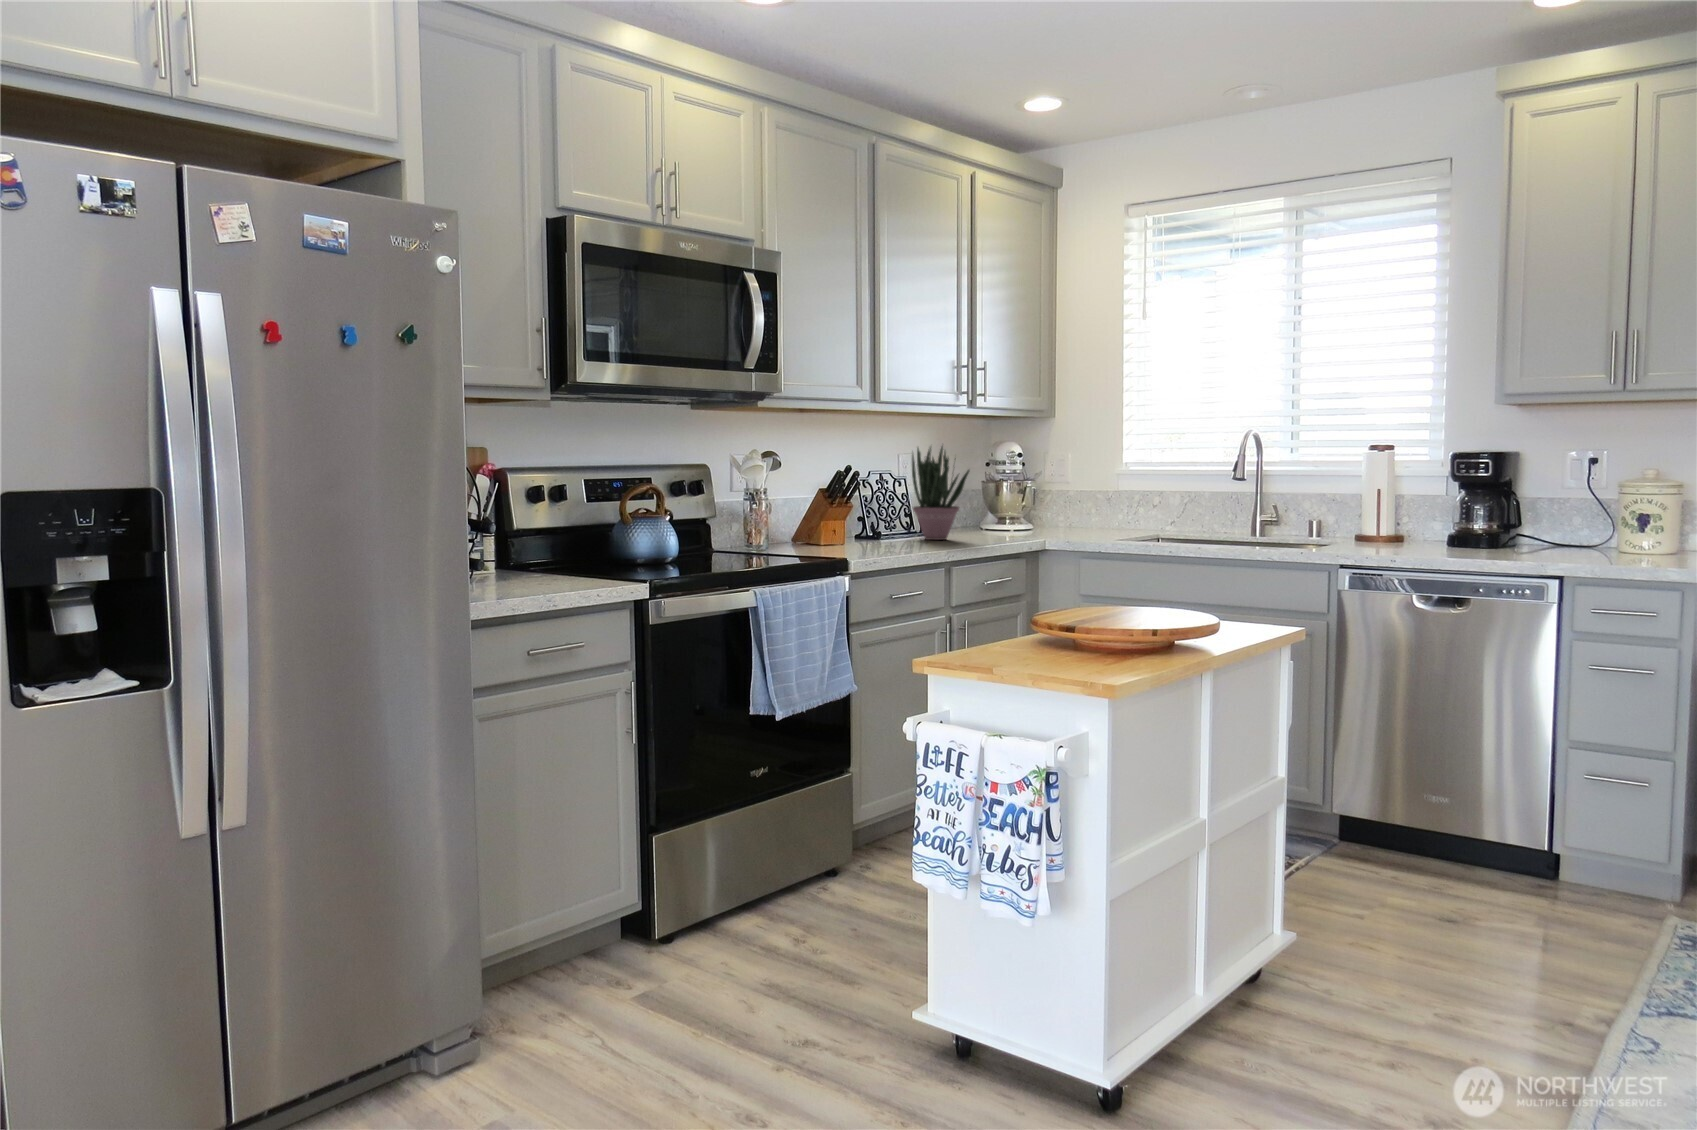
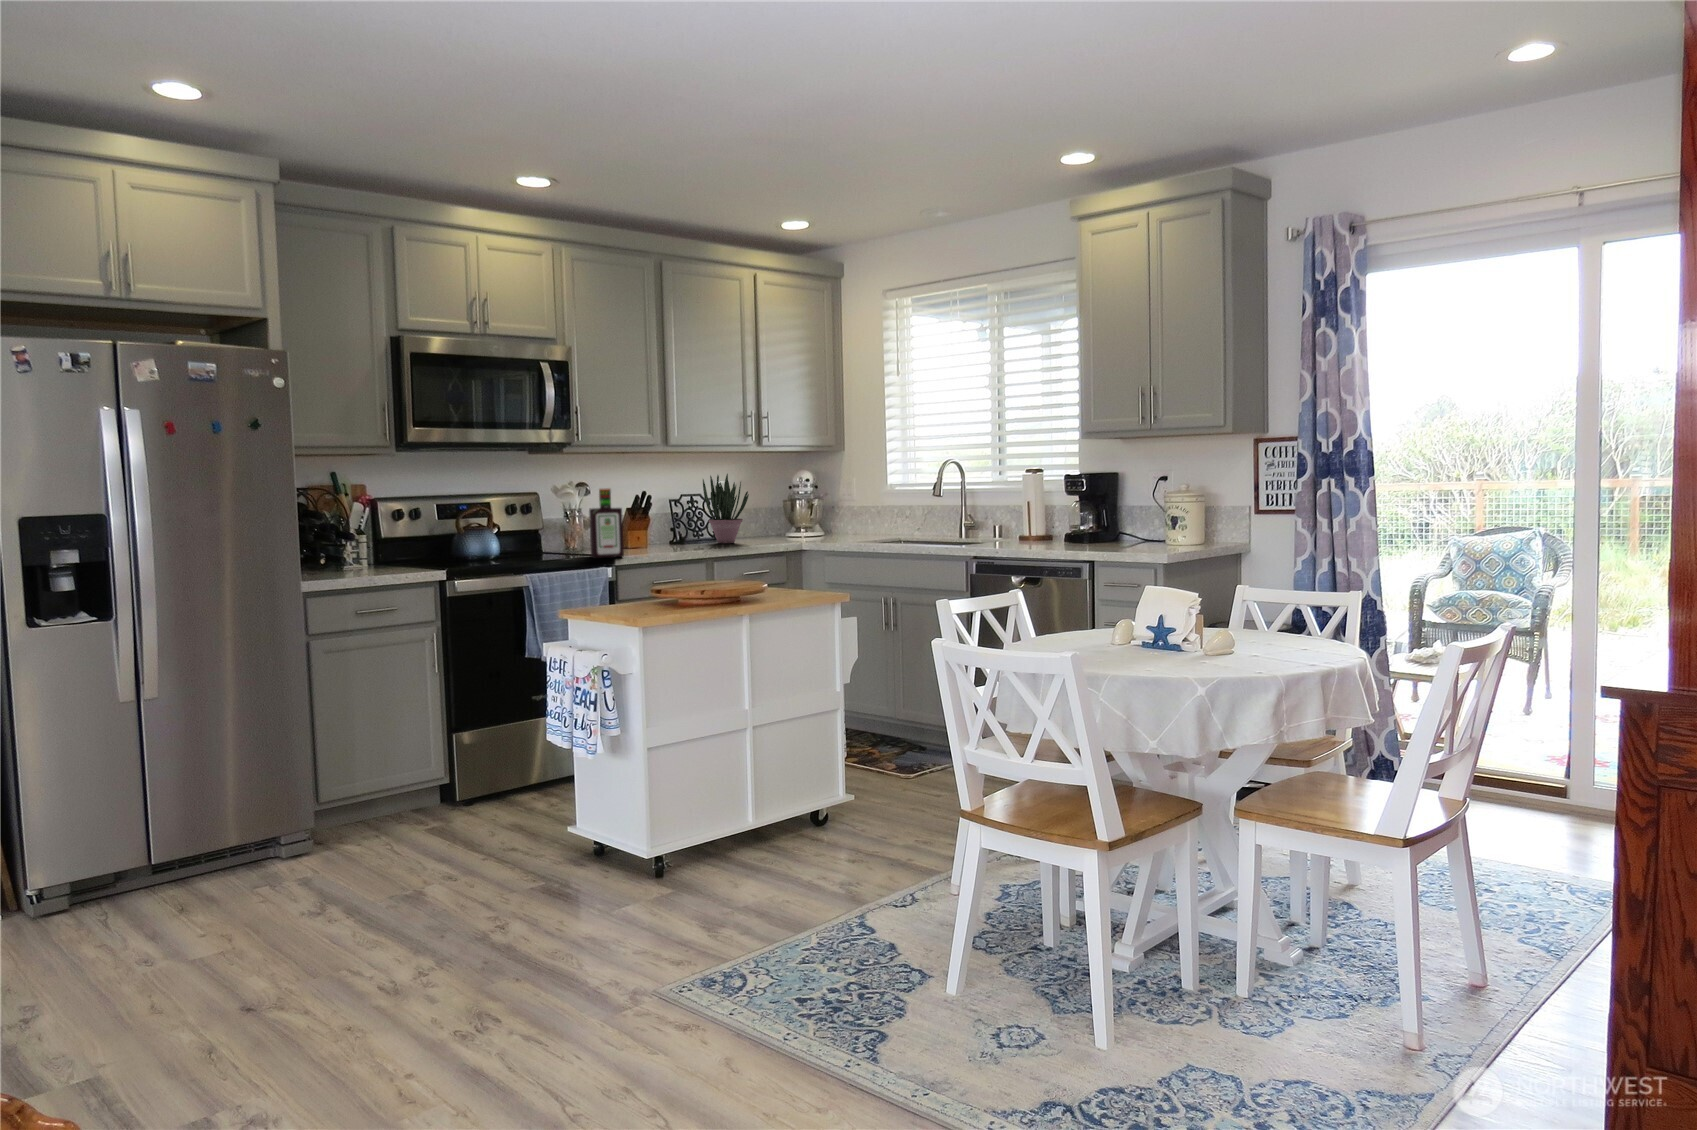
bottle: none [801,461,853,563] -> present [589,489,624,558]

